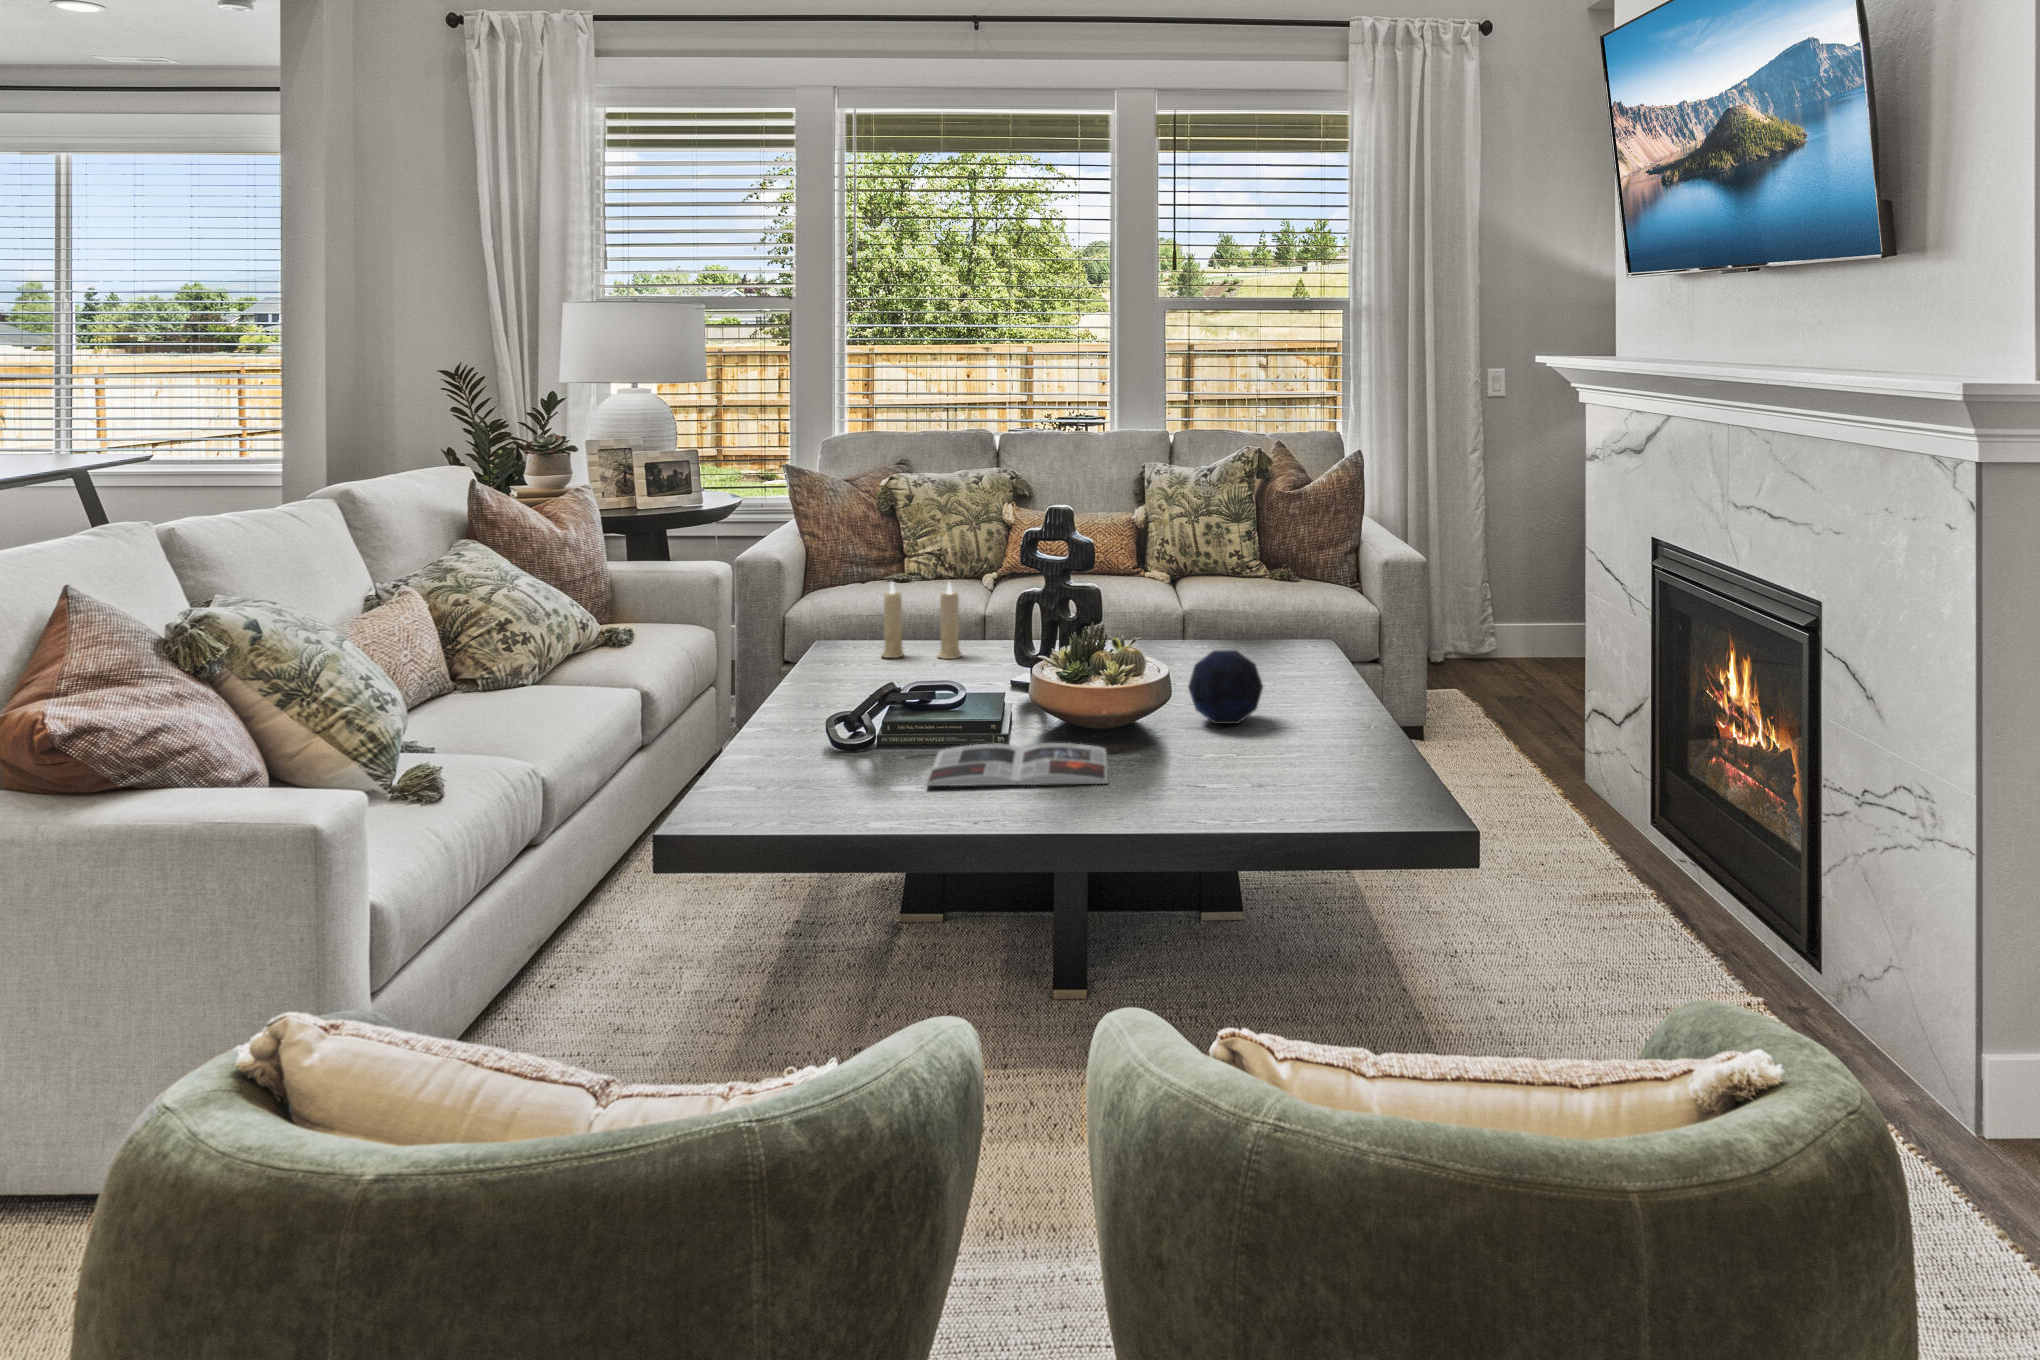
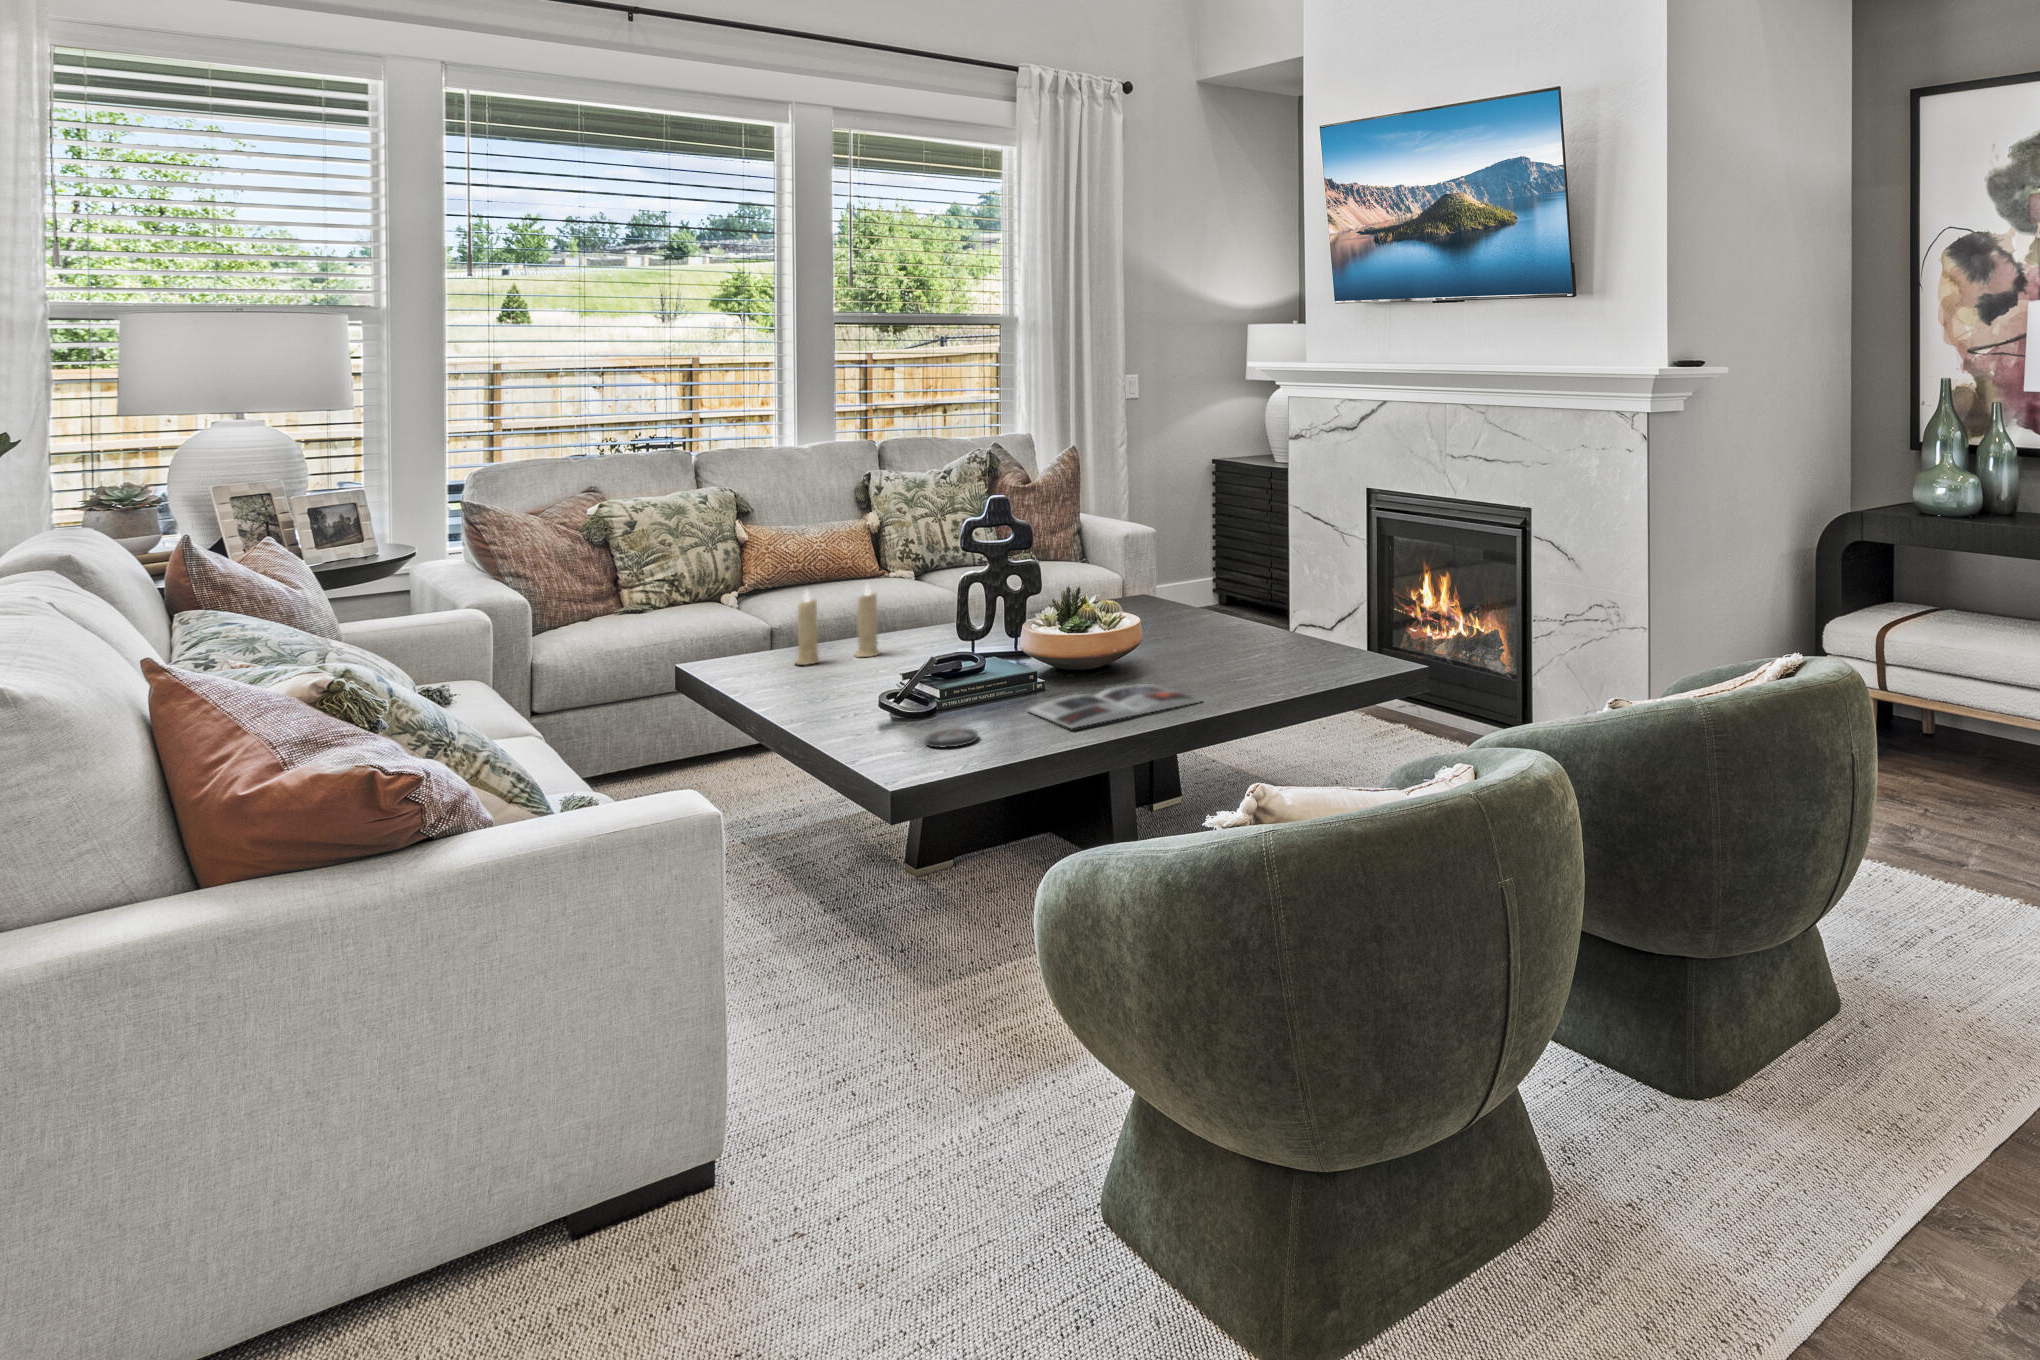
decorative orb: present [1188,650,1263,724] -> none [1179,598,1239,658]
coaster: none [792,758,848,781] -> present [925,728,978,748]

